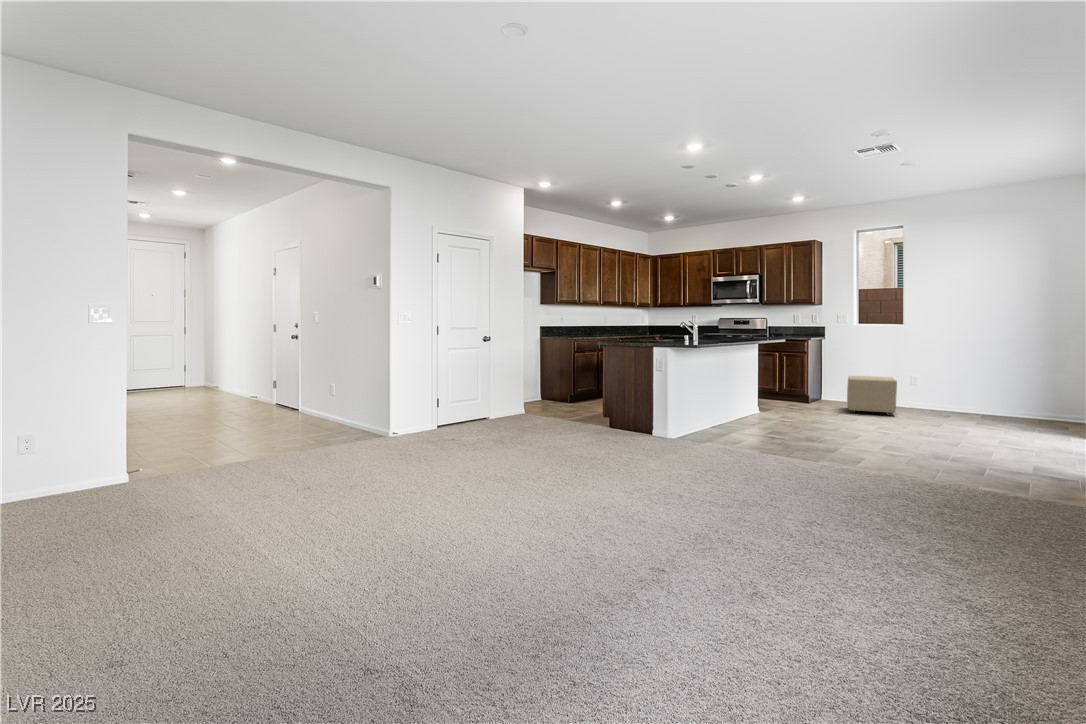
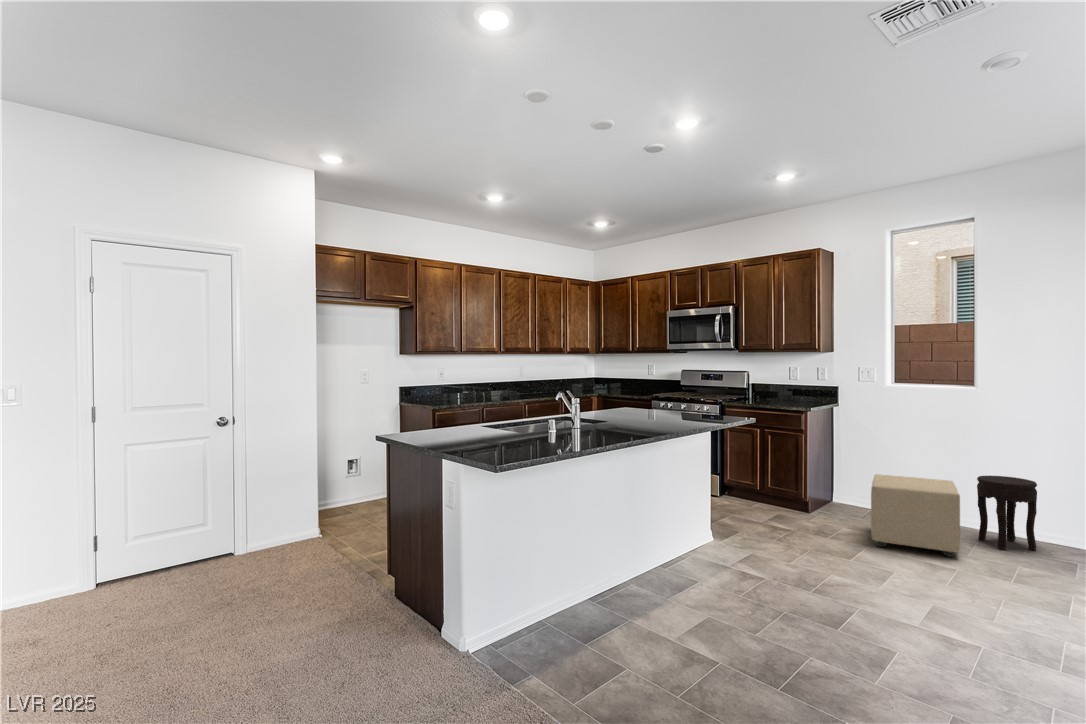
side table: none [905,375,938,414] -> present [977,476,1037,550]

